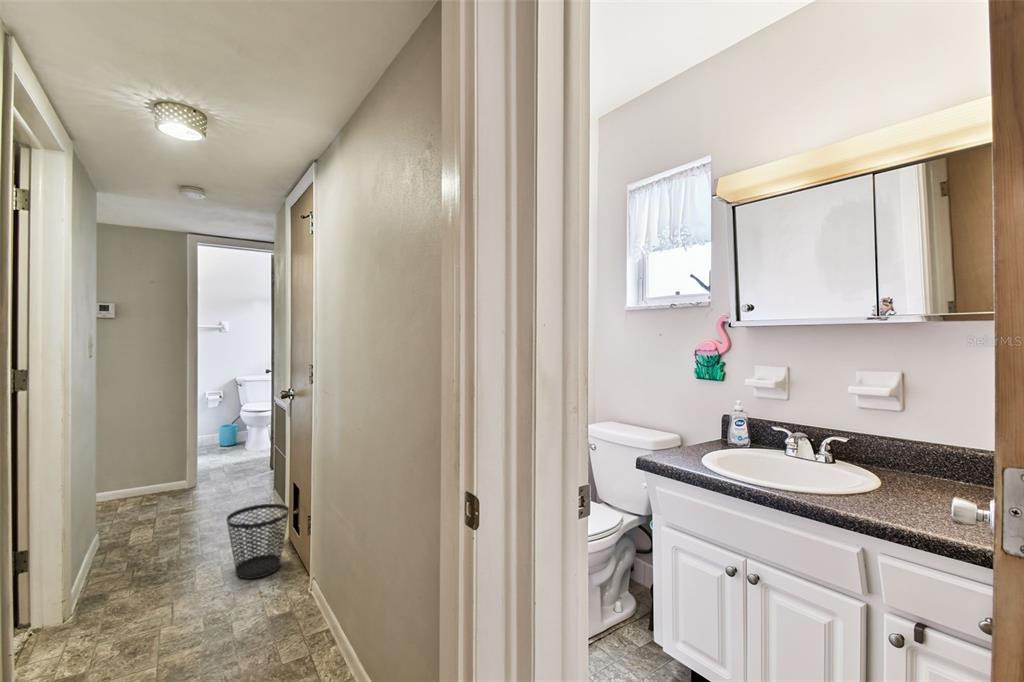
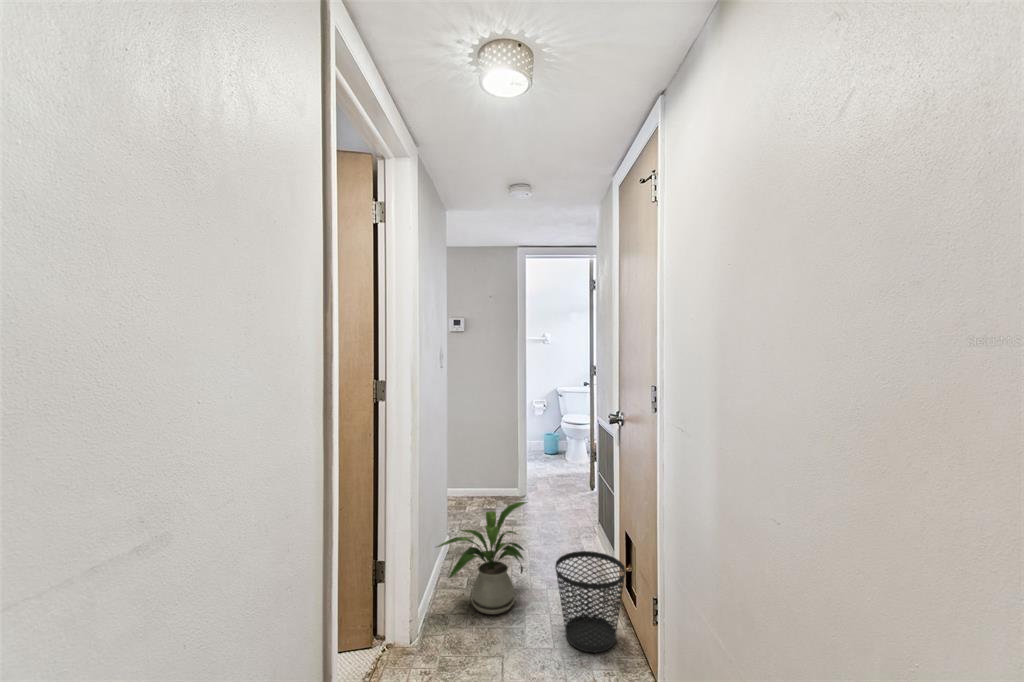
house plant: none [90,476,200,581] -> present [437,502,527,614]

